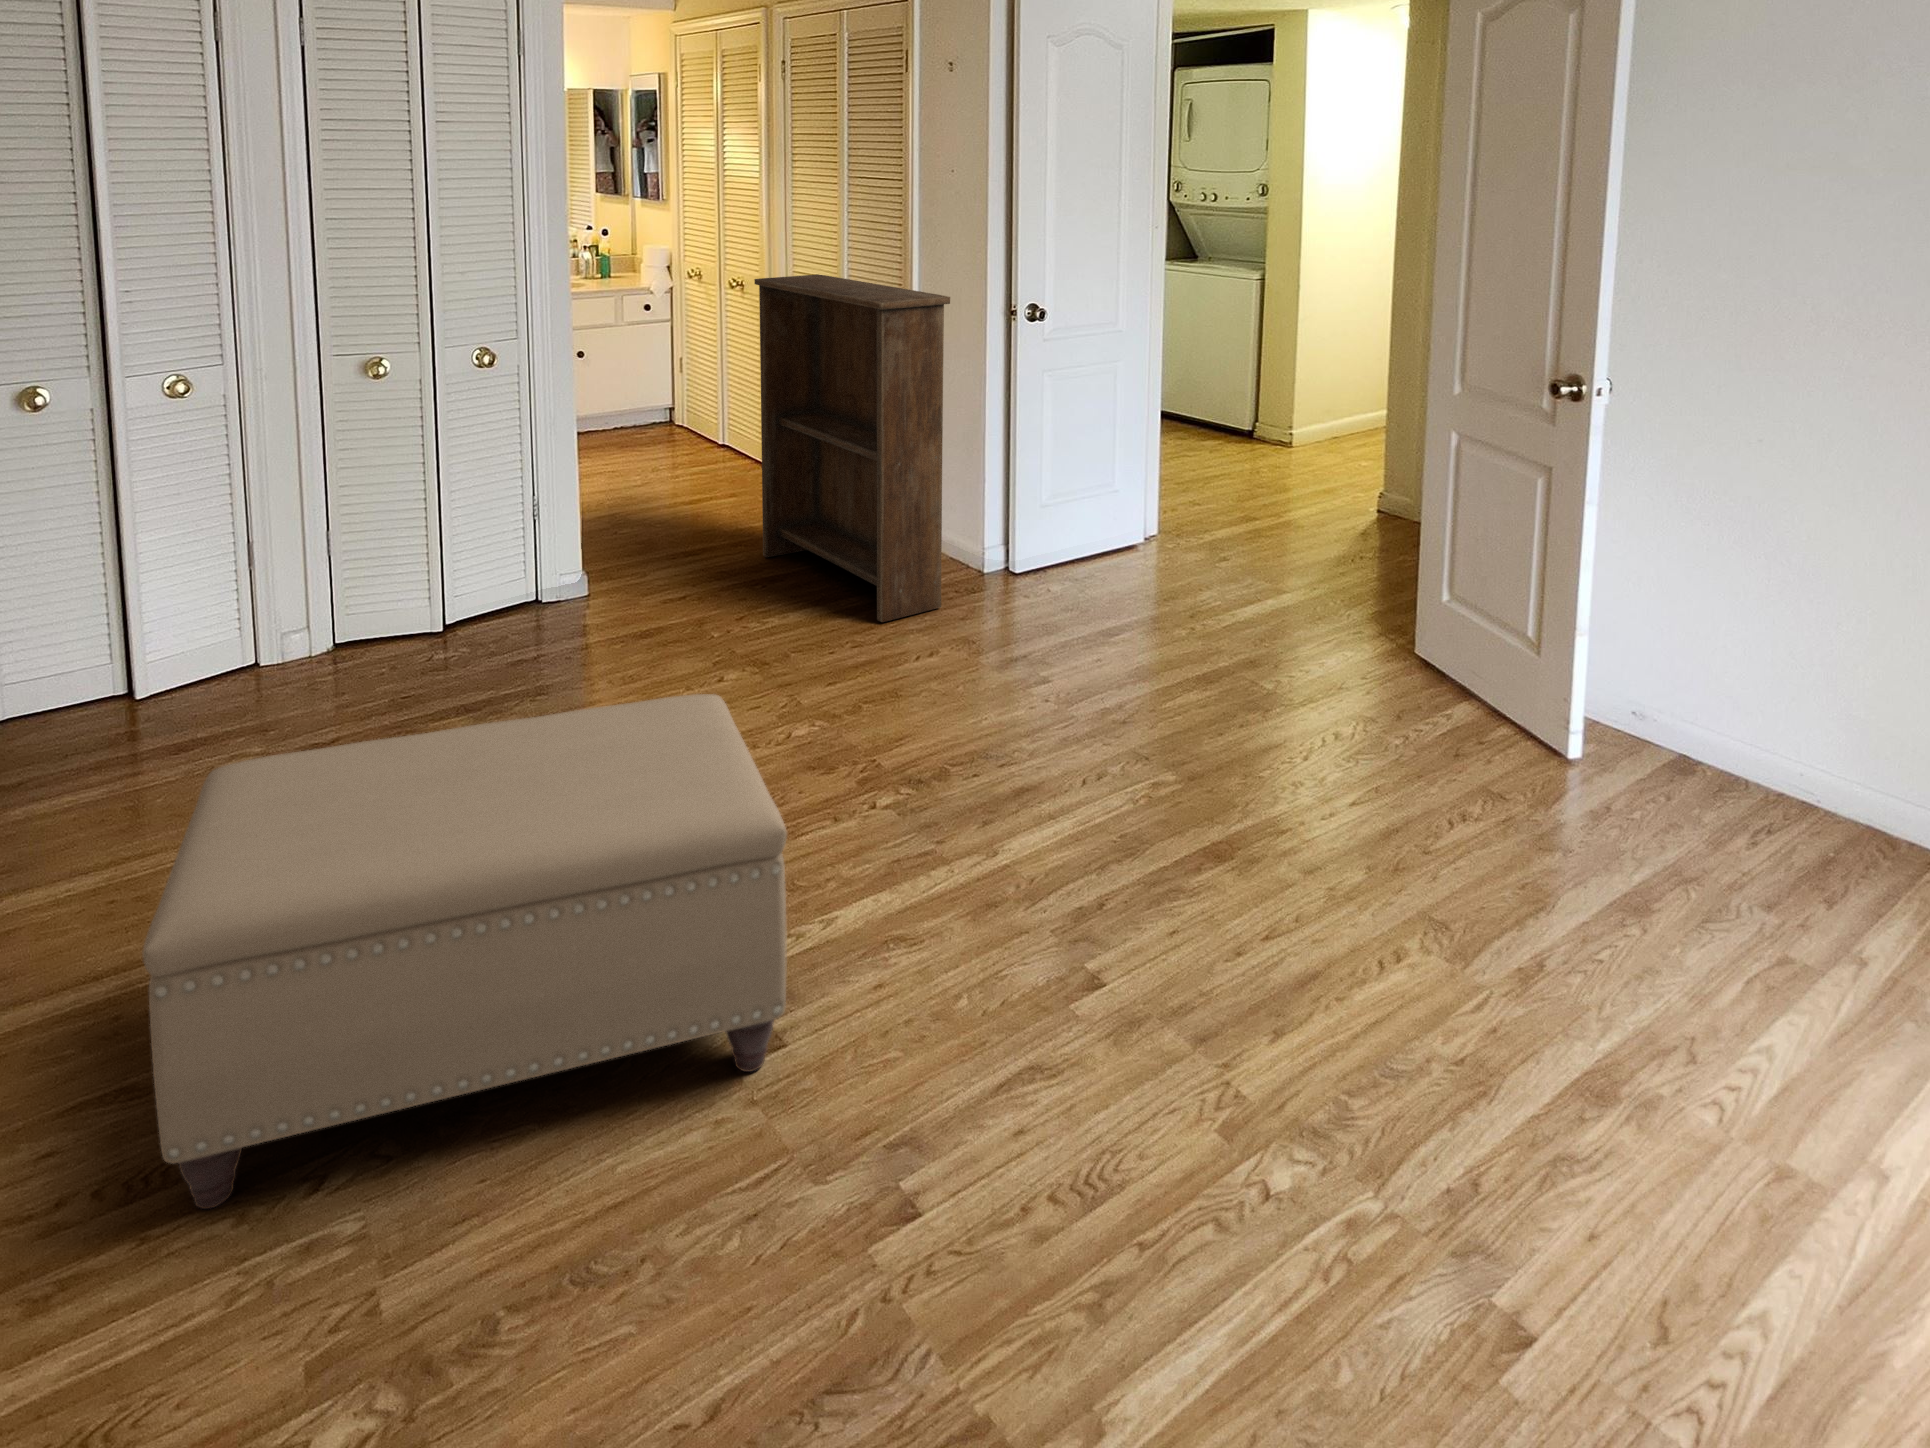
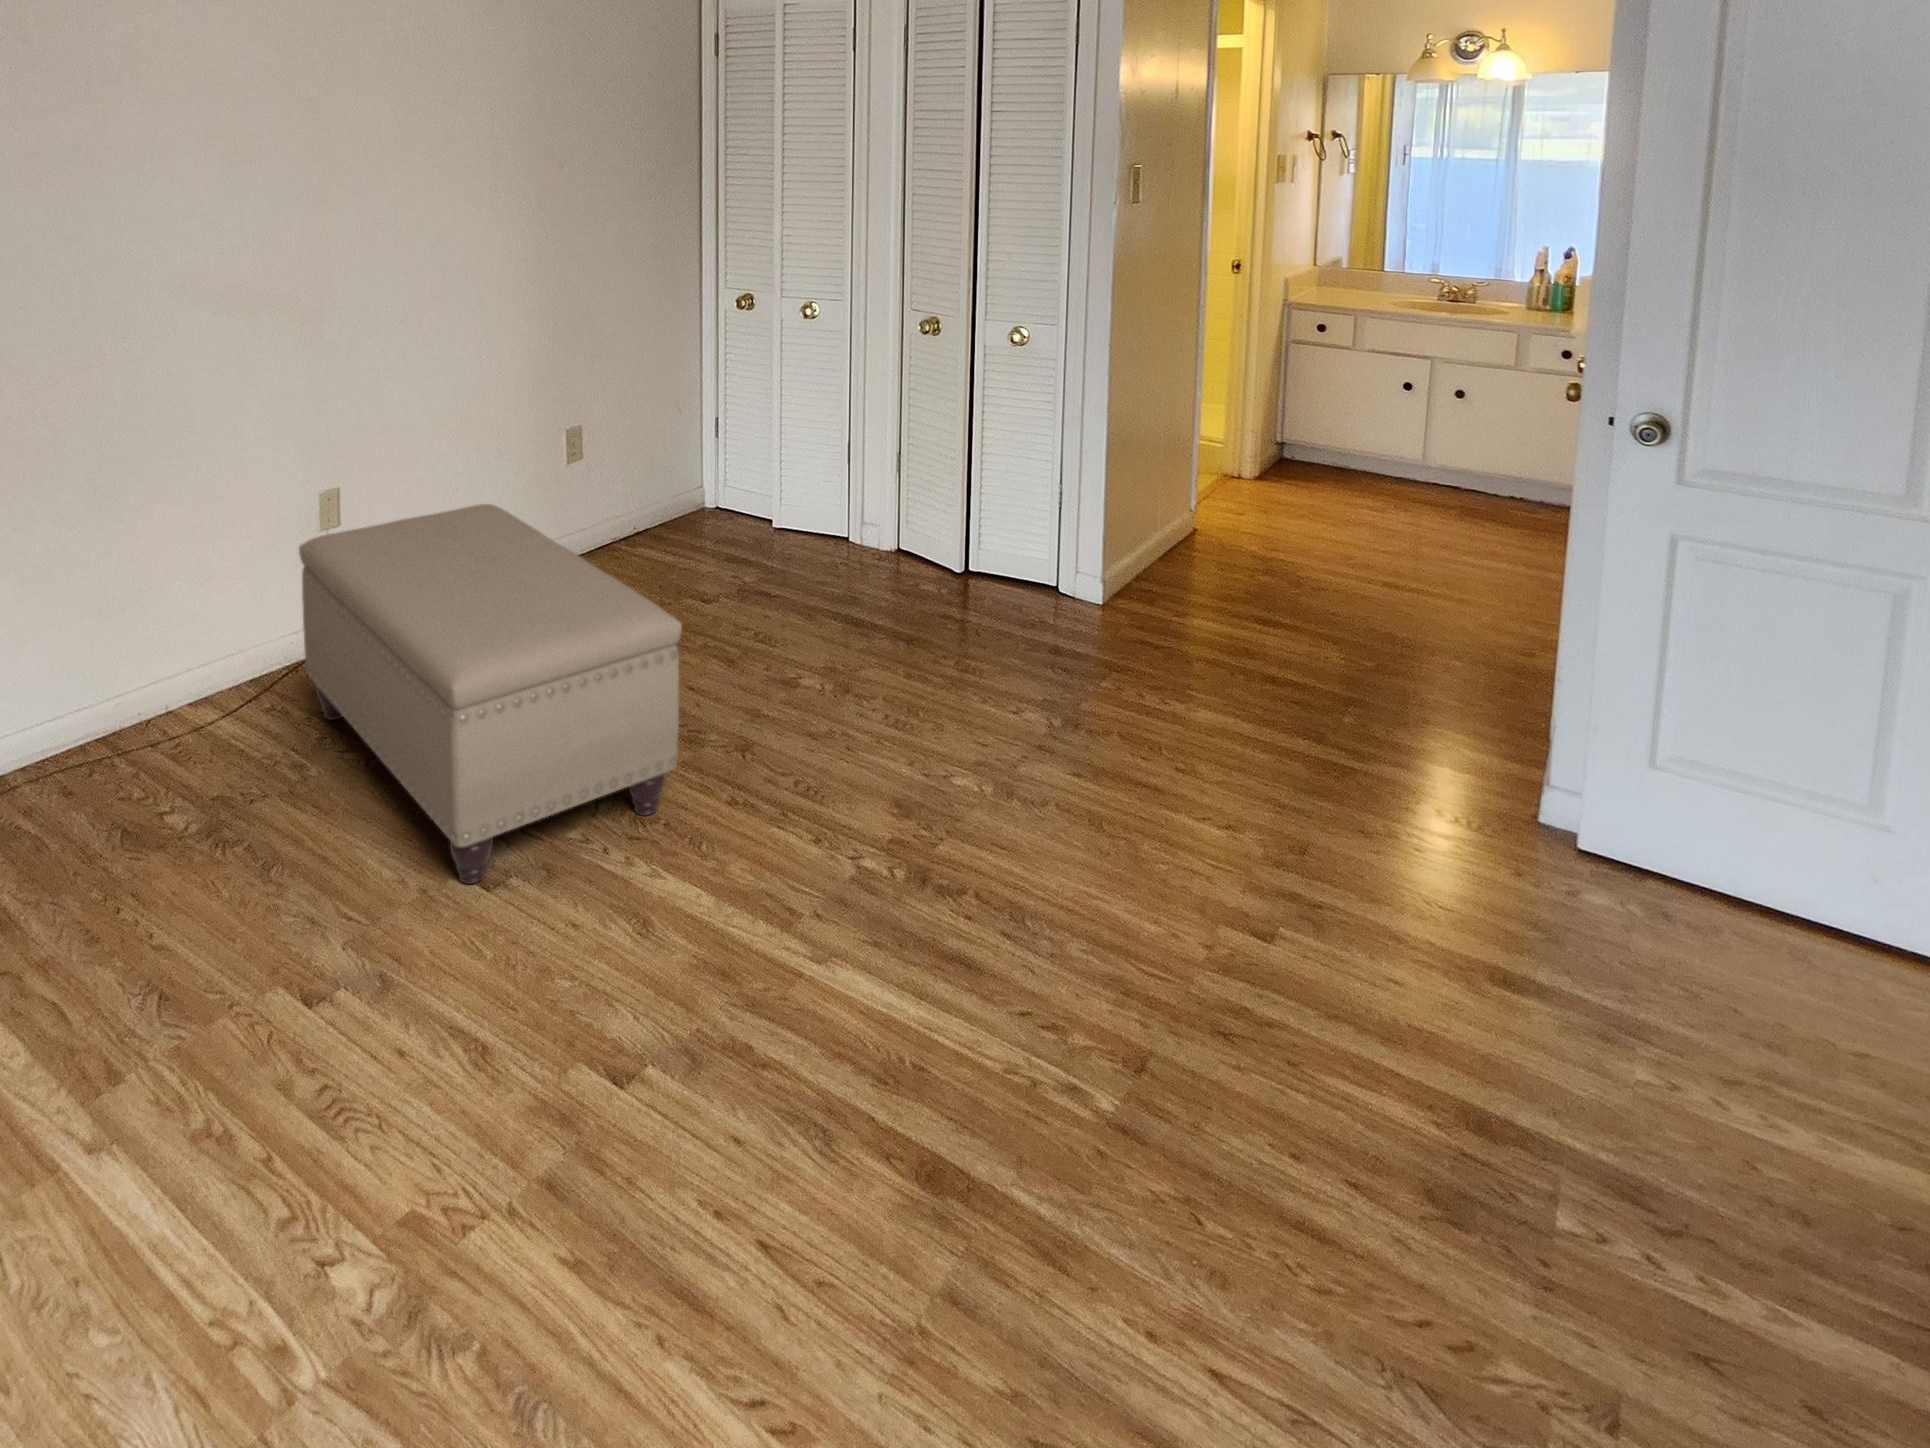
bookshelf: present [754,274,950,622] -> none [1320,300,1544,820]

